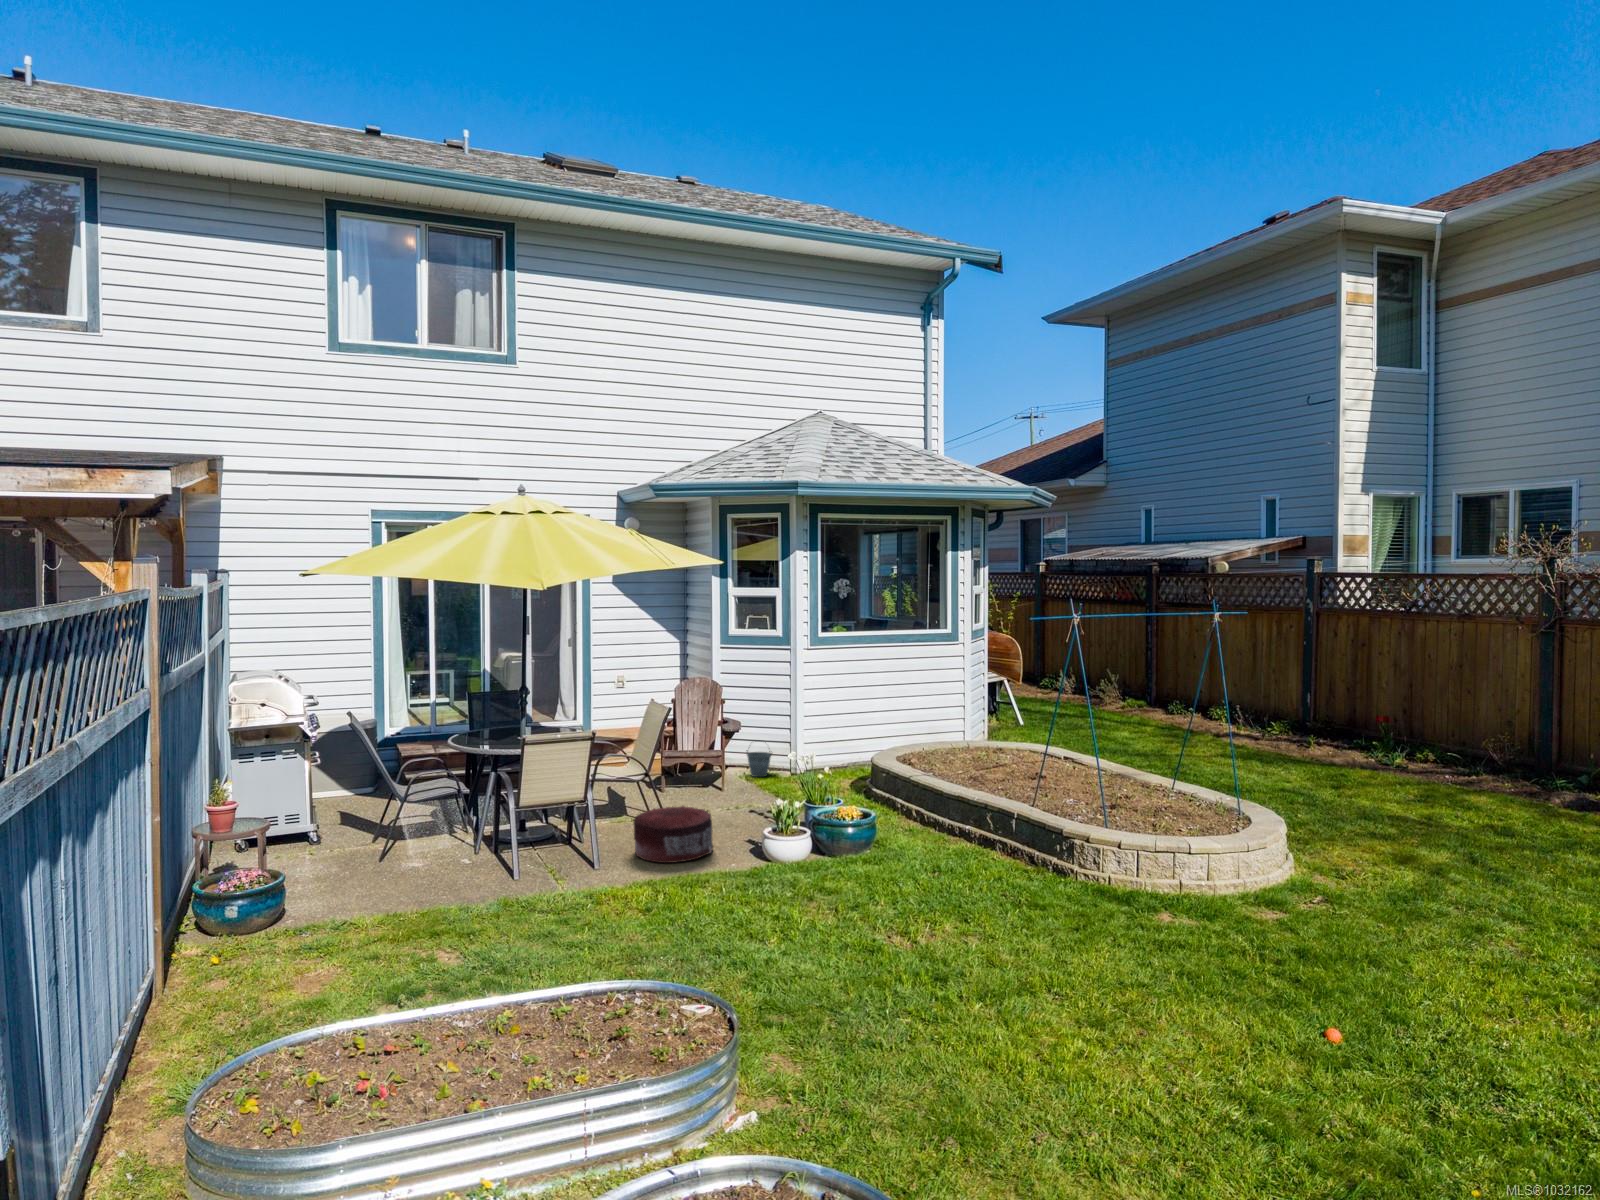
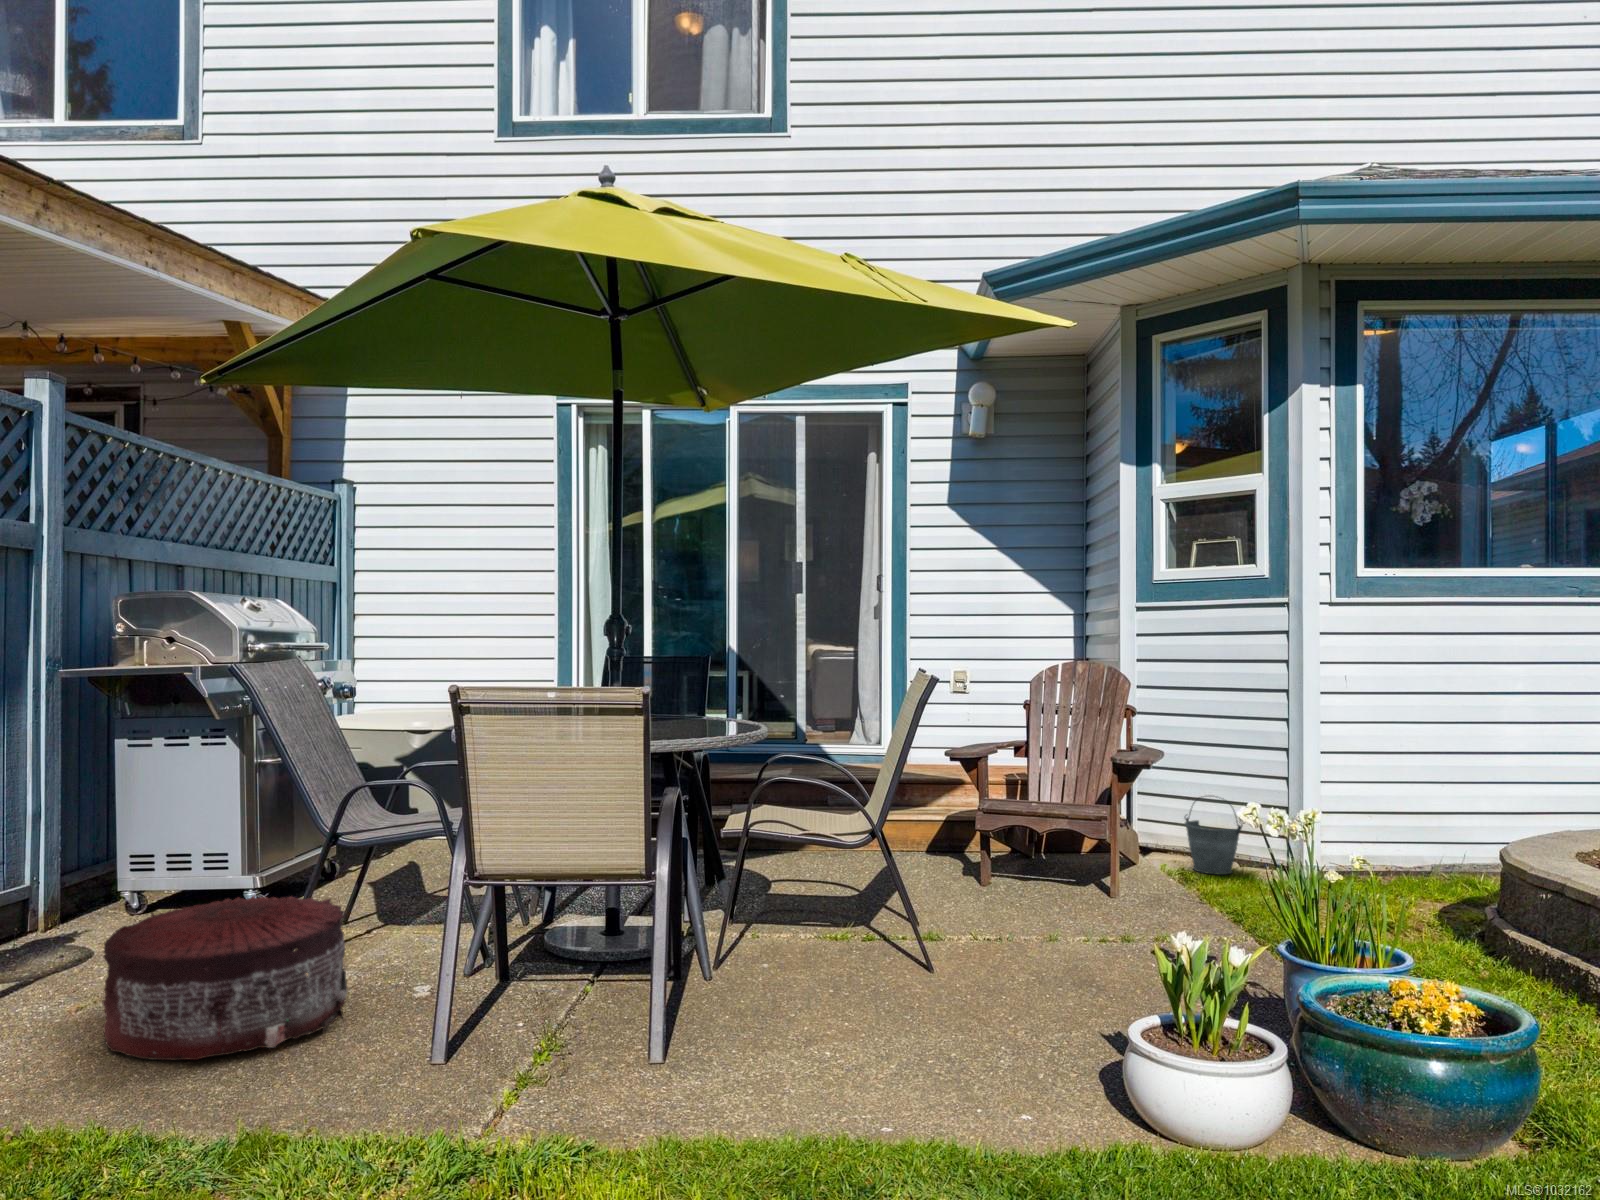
pouf: present [634,806,713,863] -> present [103,896,347,1060]

